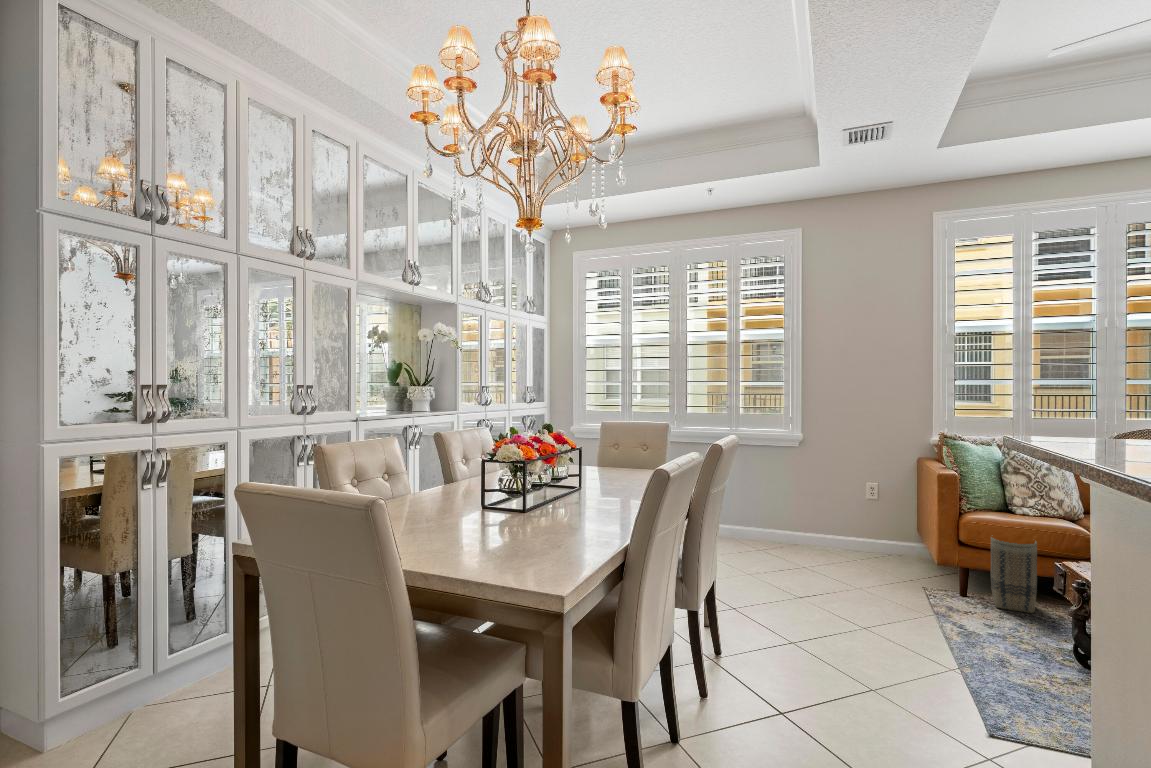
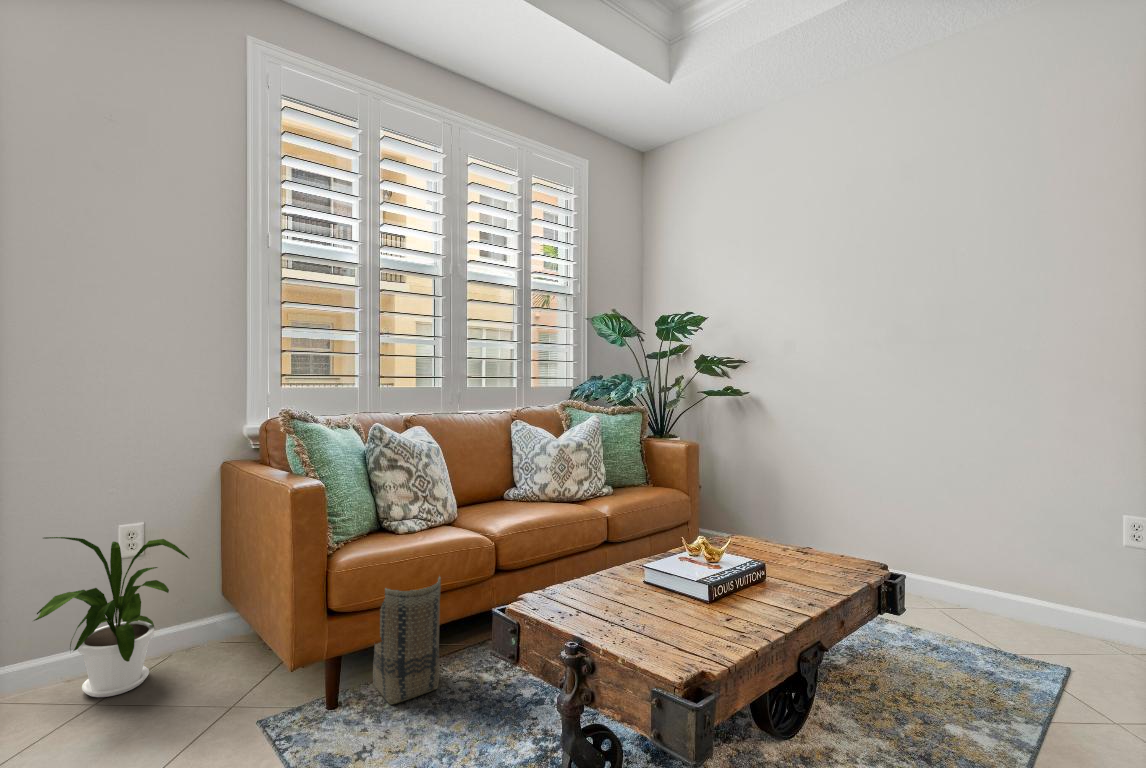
house plant: none [835,483,899,564] -> present [34,537,189,697]

